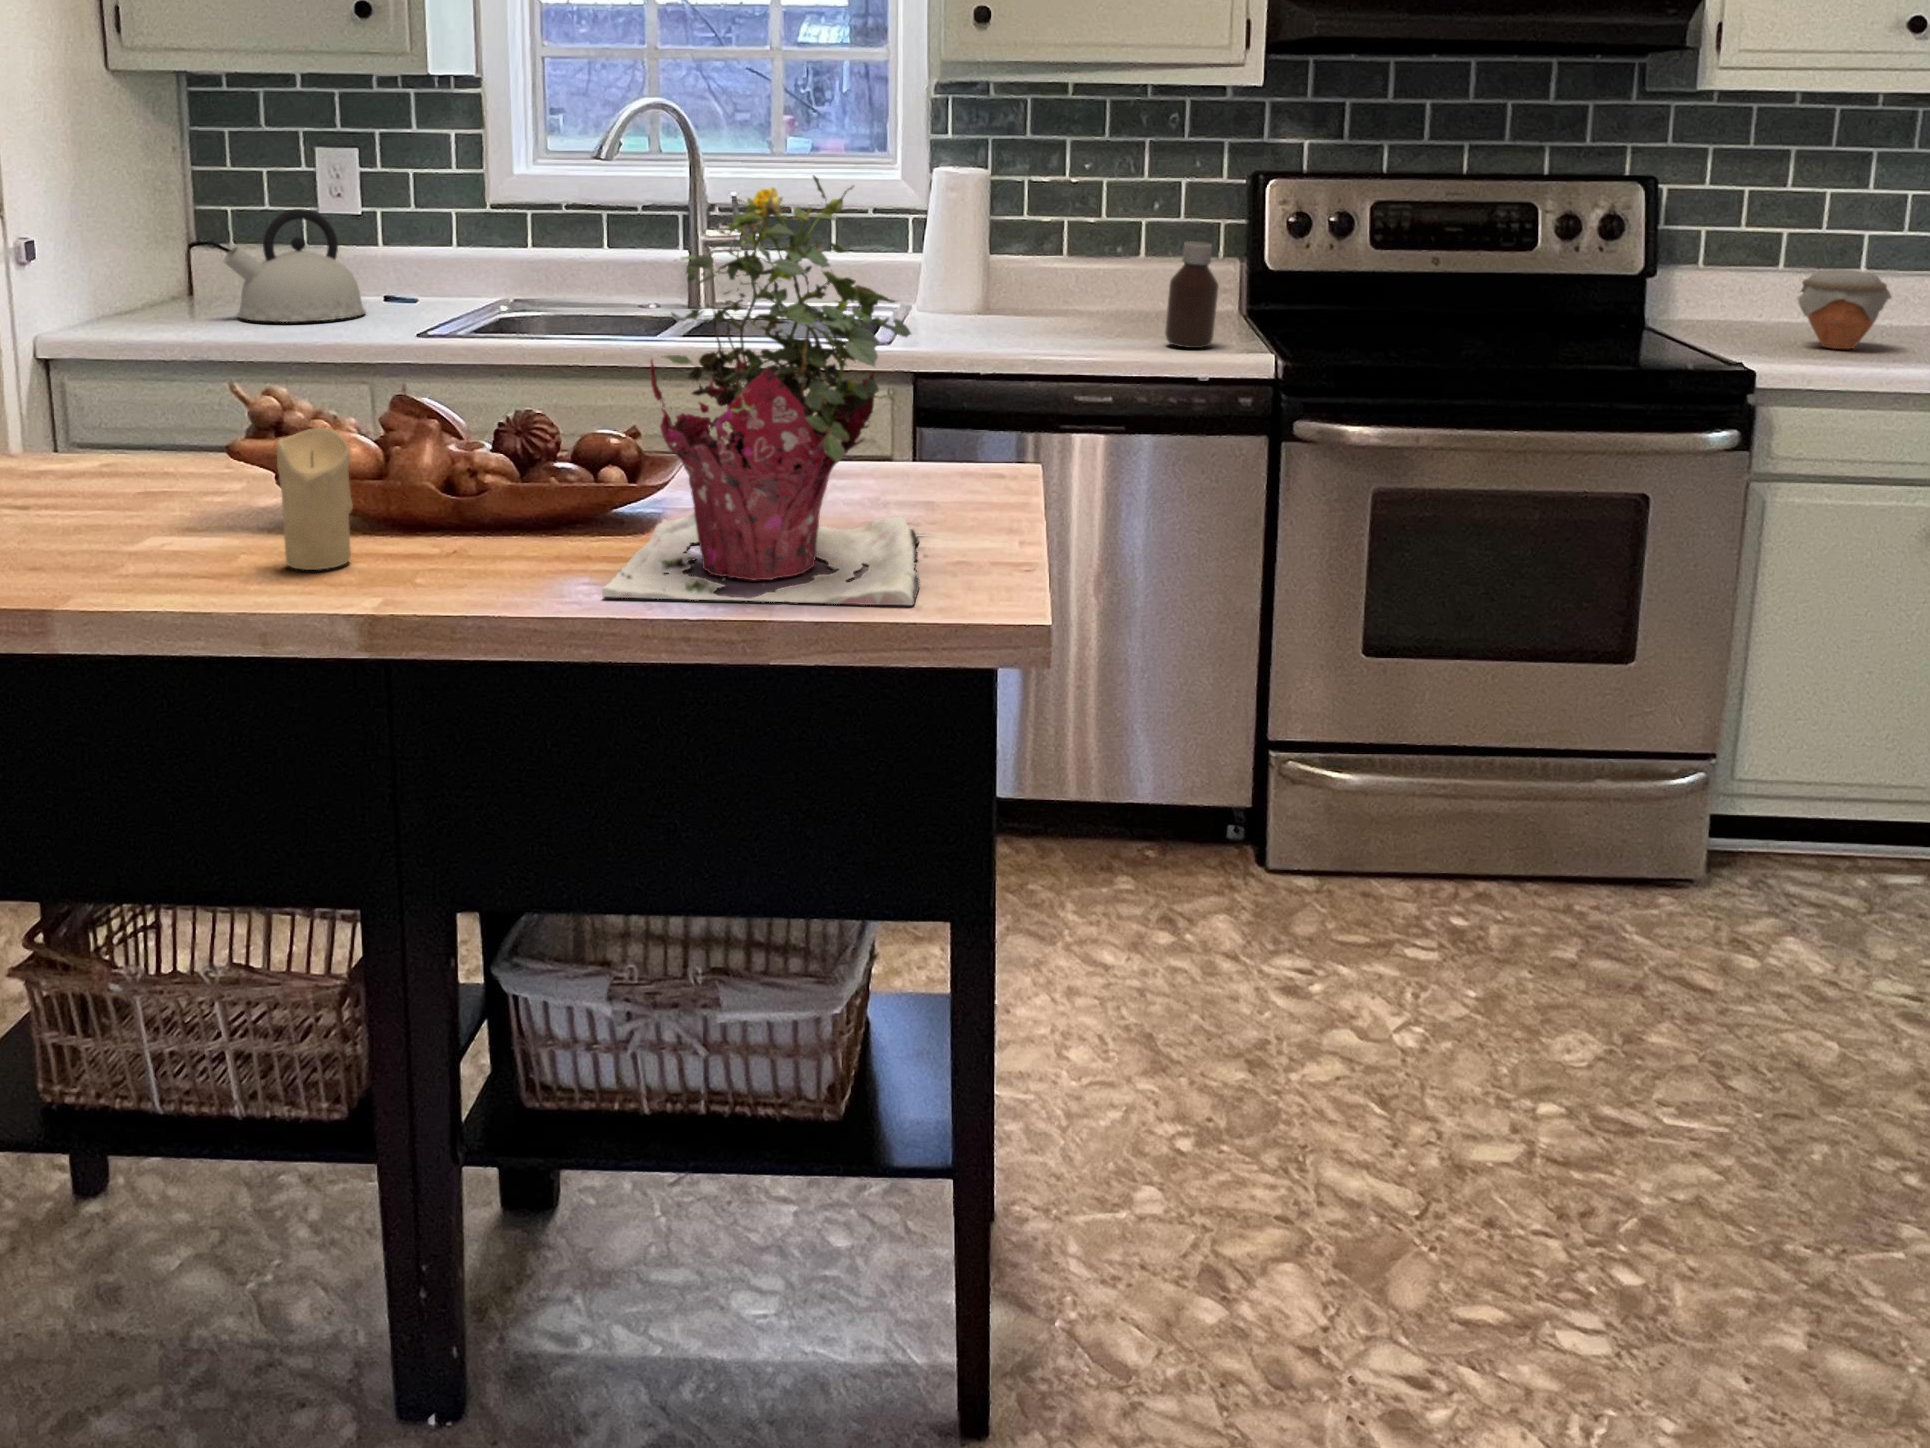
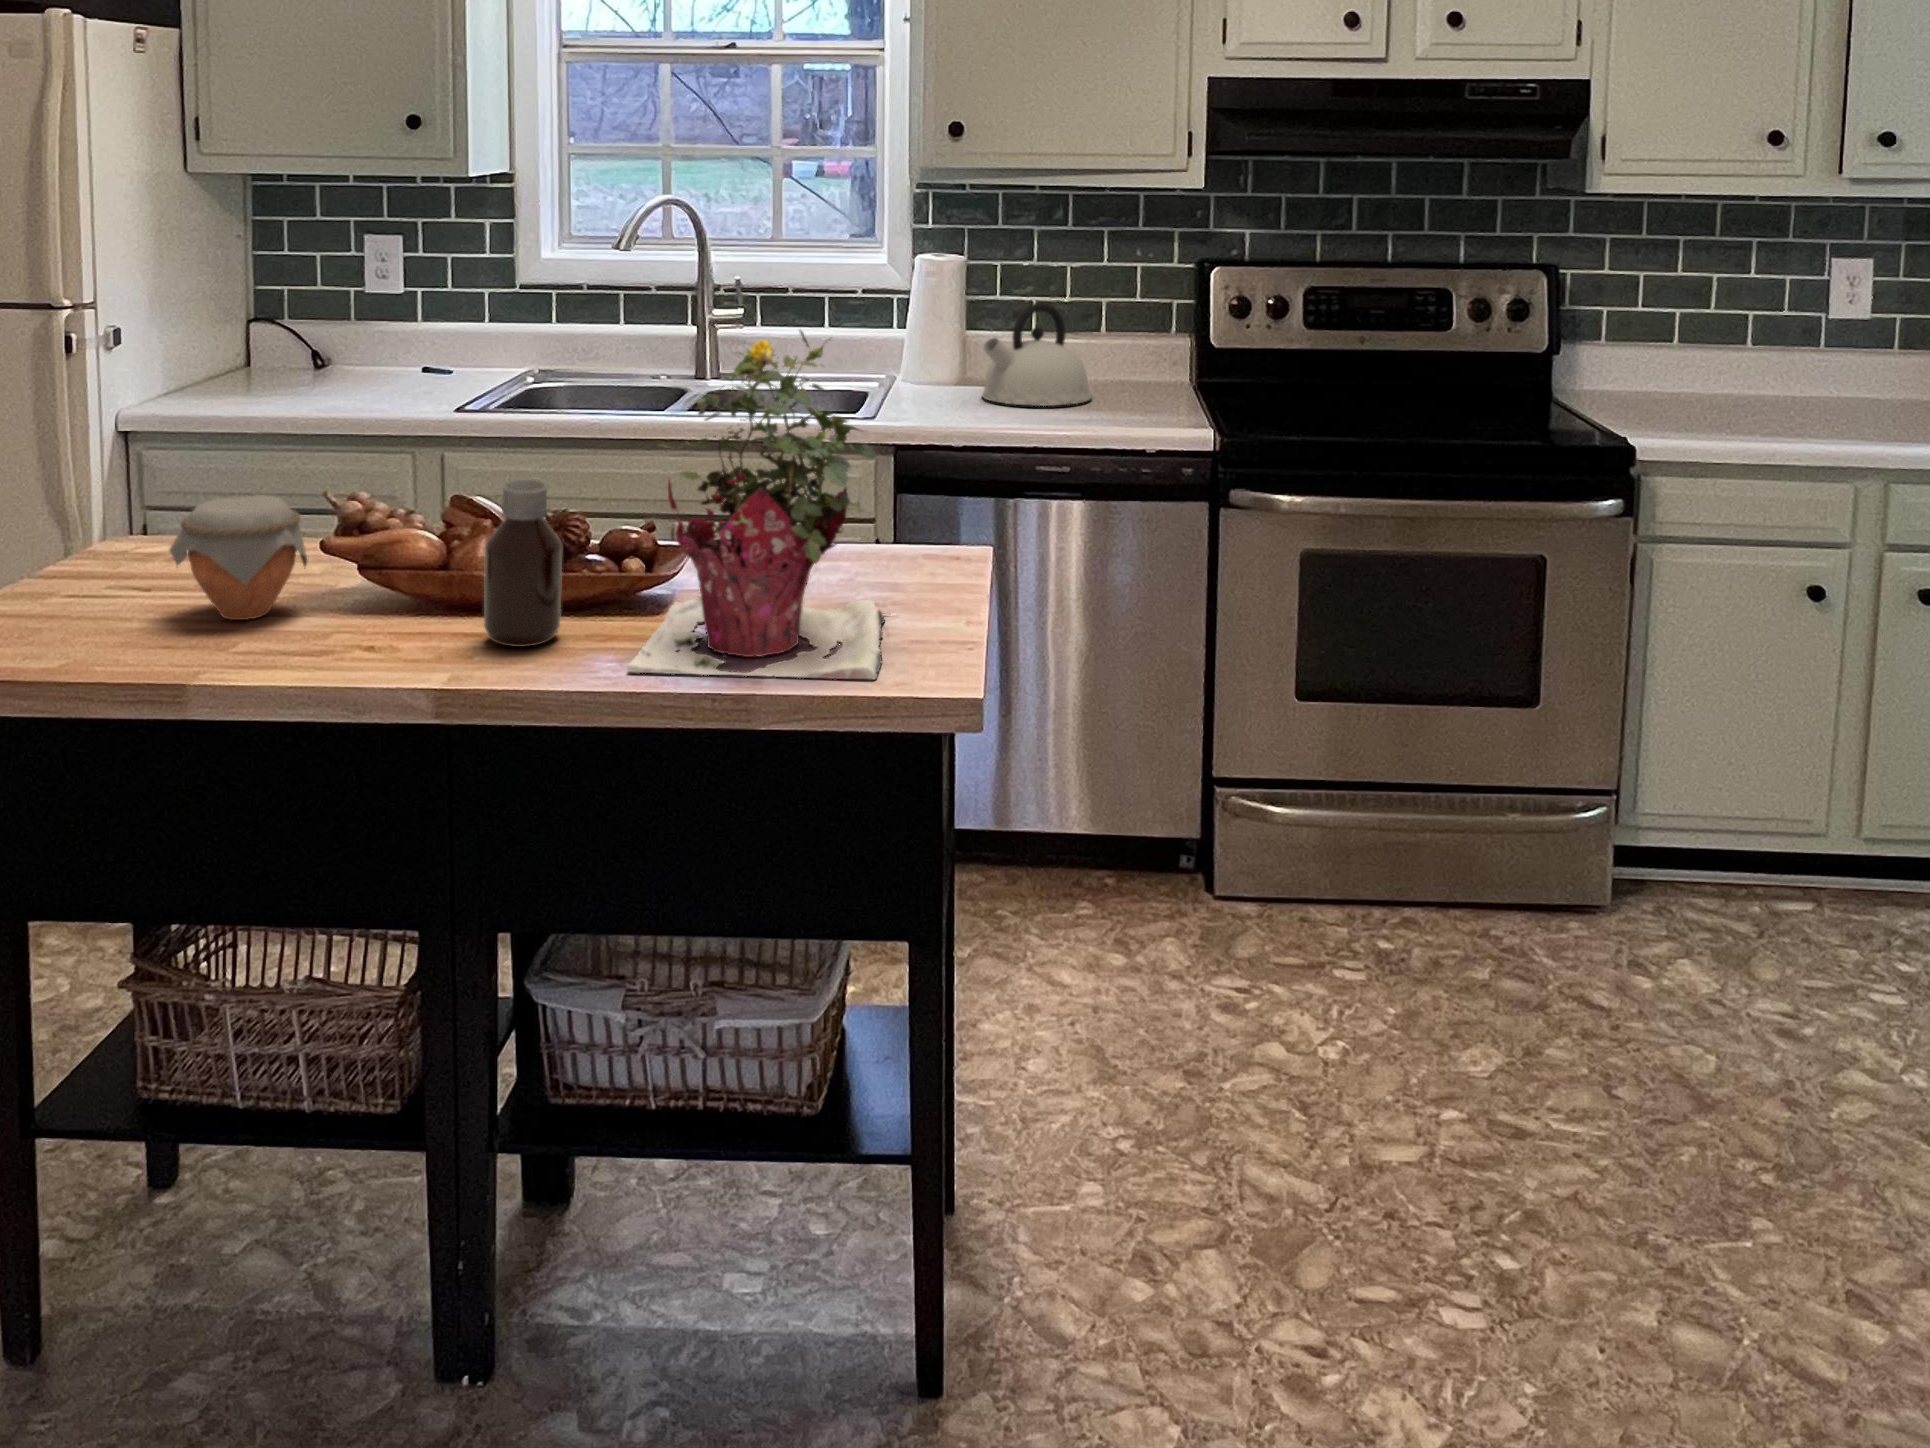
kettle: present [223,209,365,322] -> present [982,302,1091,406]
bottle: present [1165,241,1219,348] -> present [484,480,562,647]
jar: present [1797,270,1891,349] -> present [169,495,307,620]
candle: present [277,428,353,570] -> none [366,531,424,648]

